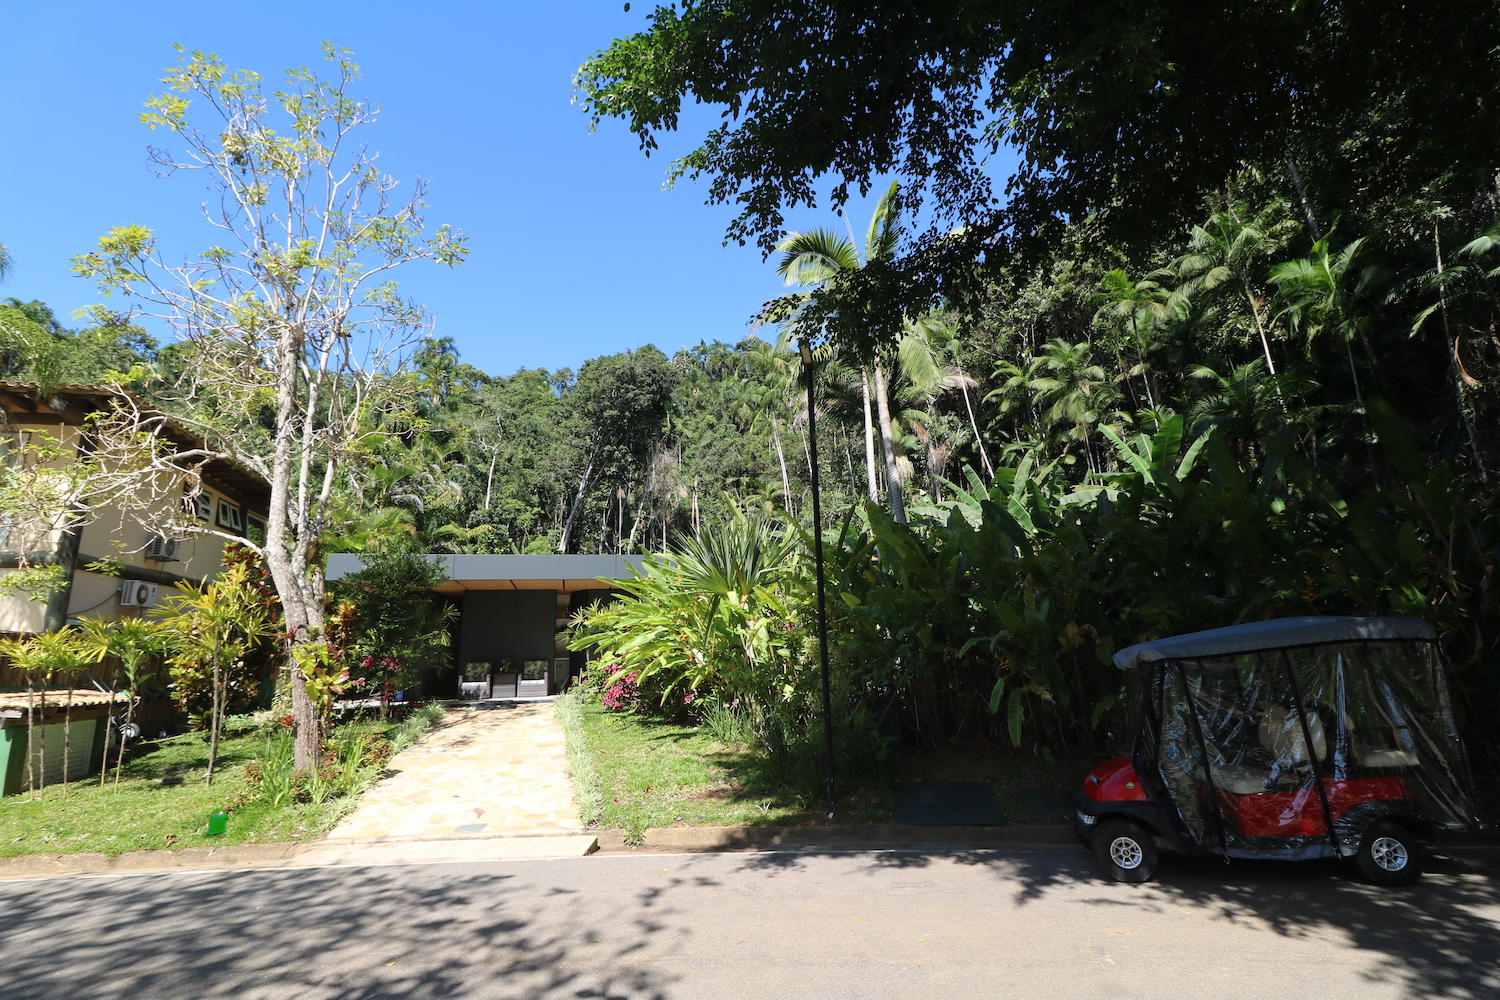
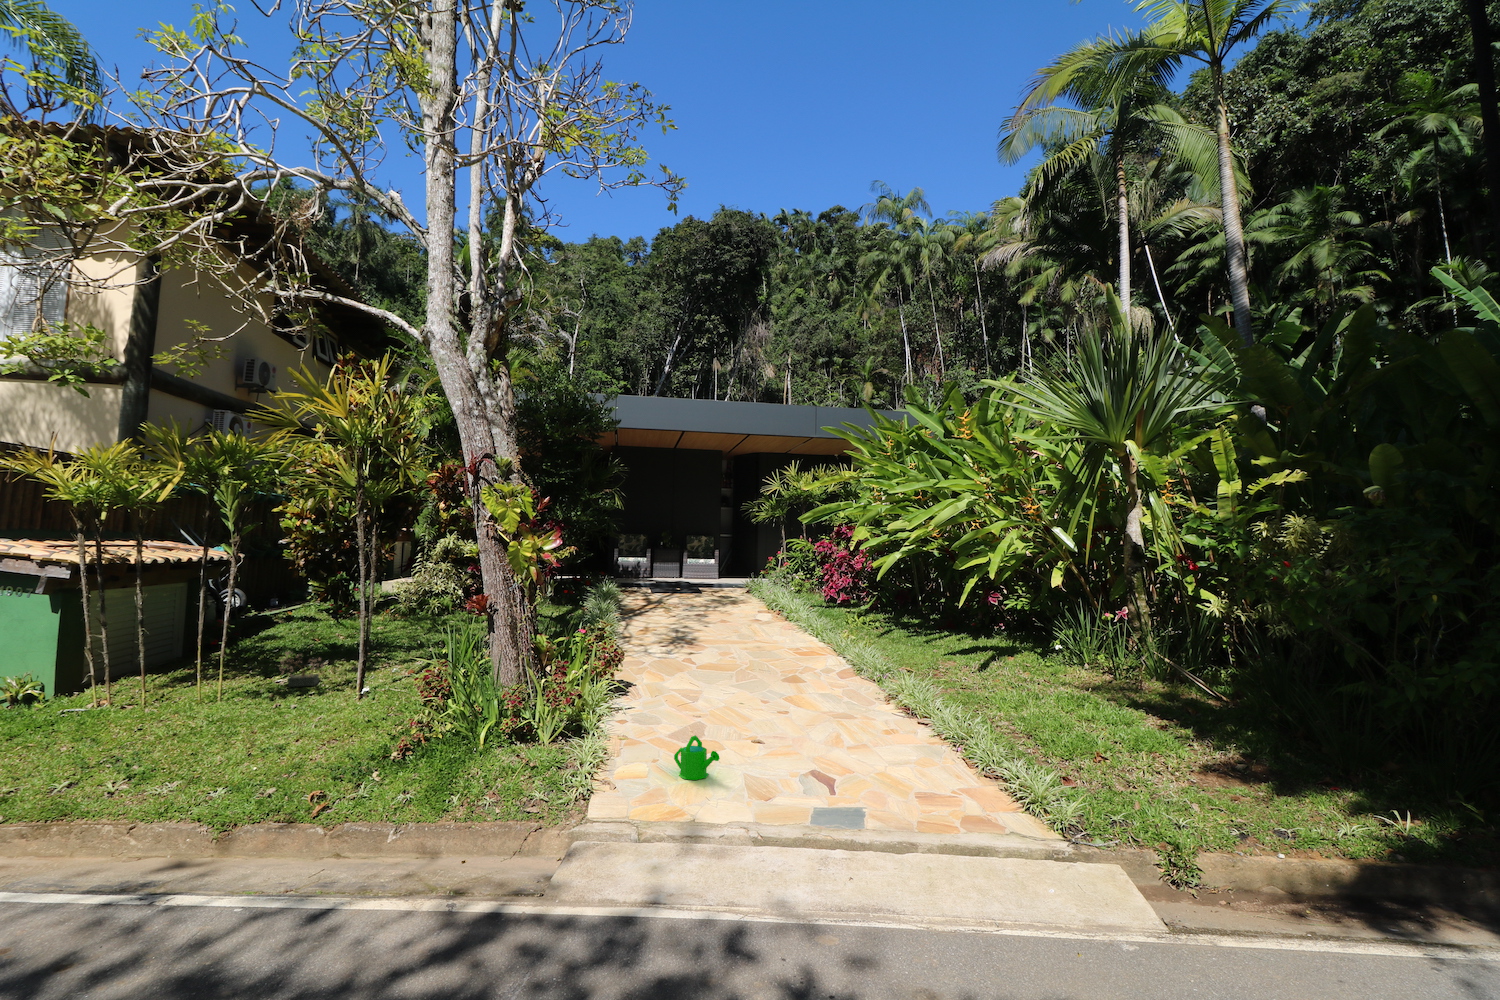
watering can: present [207,807,230,834] -> present [674,735,720,780]

